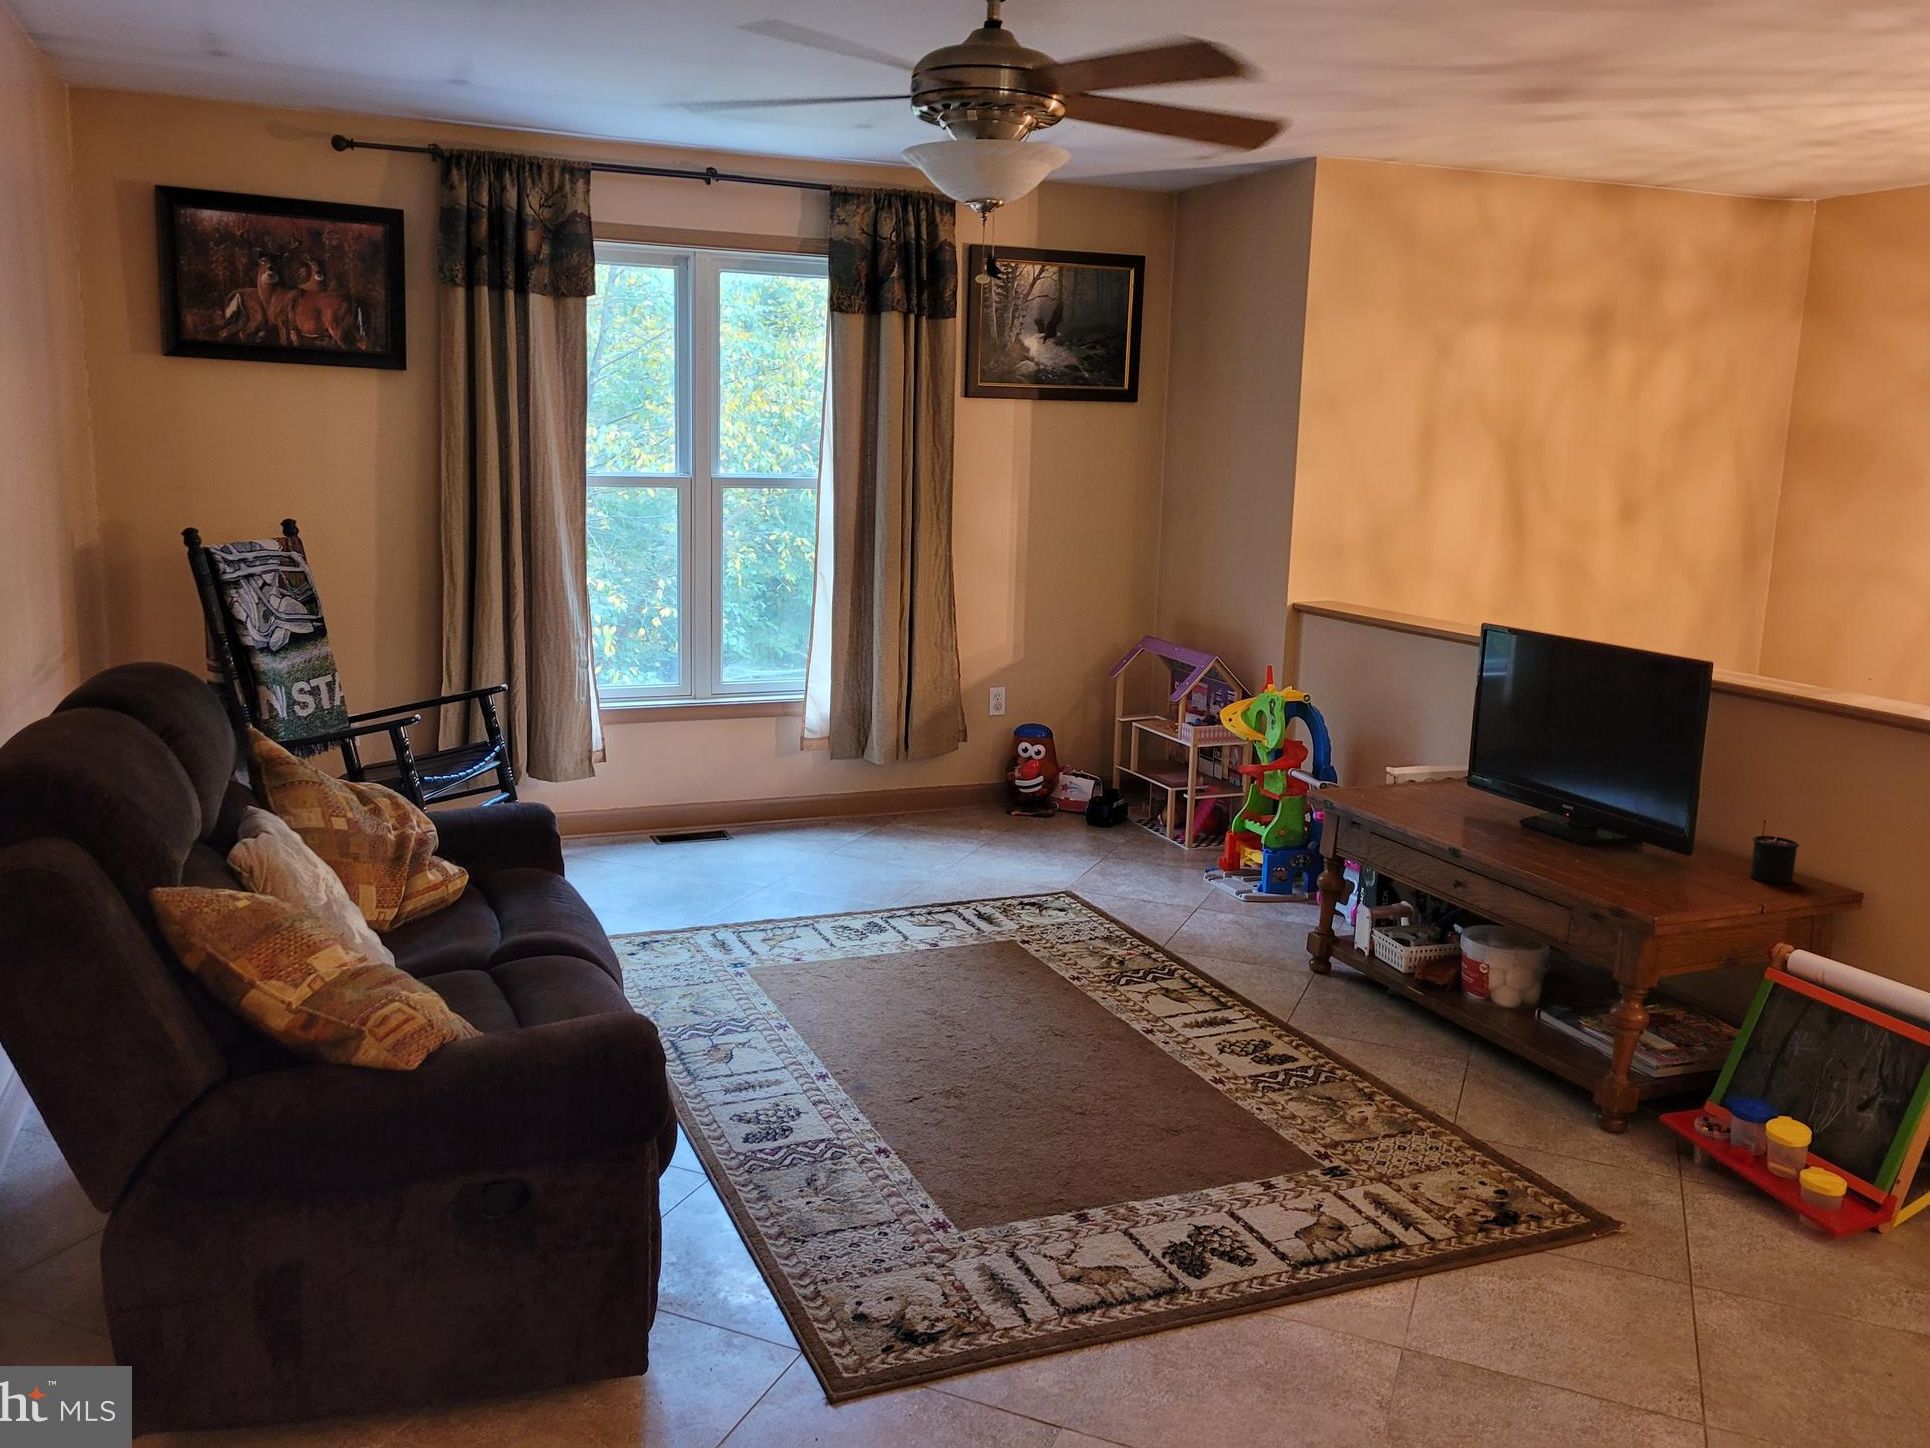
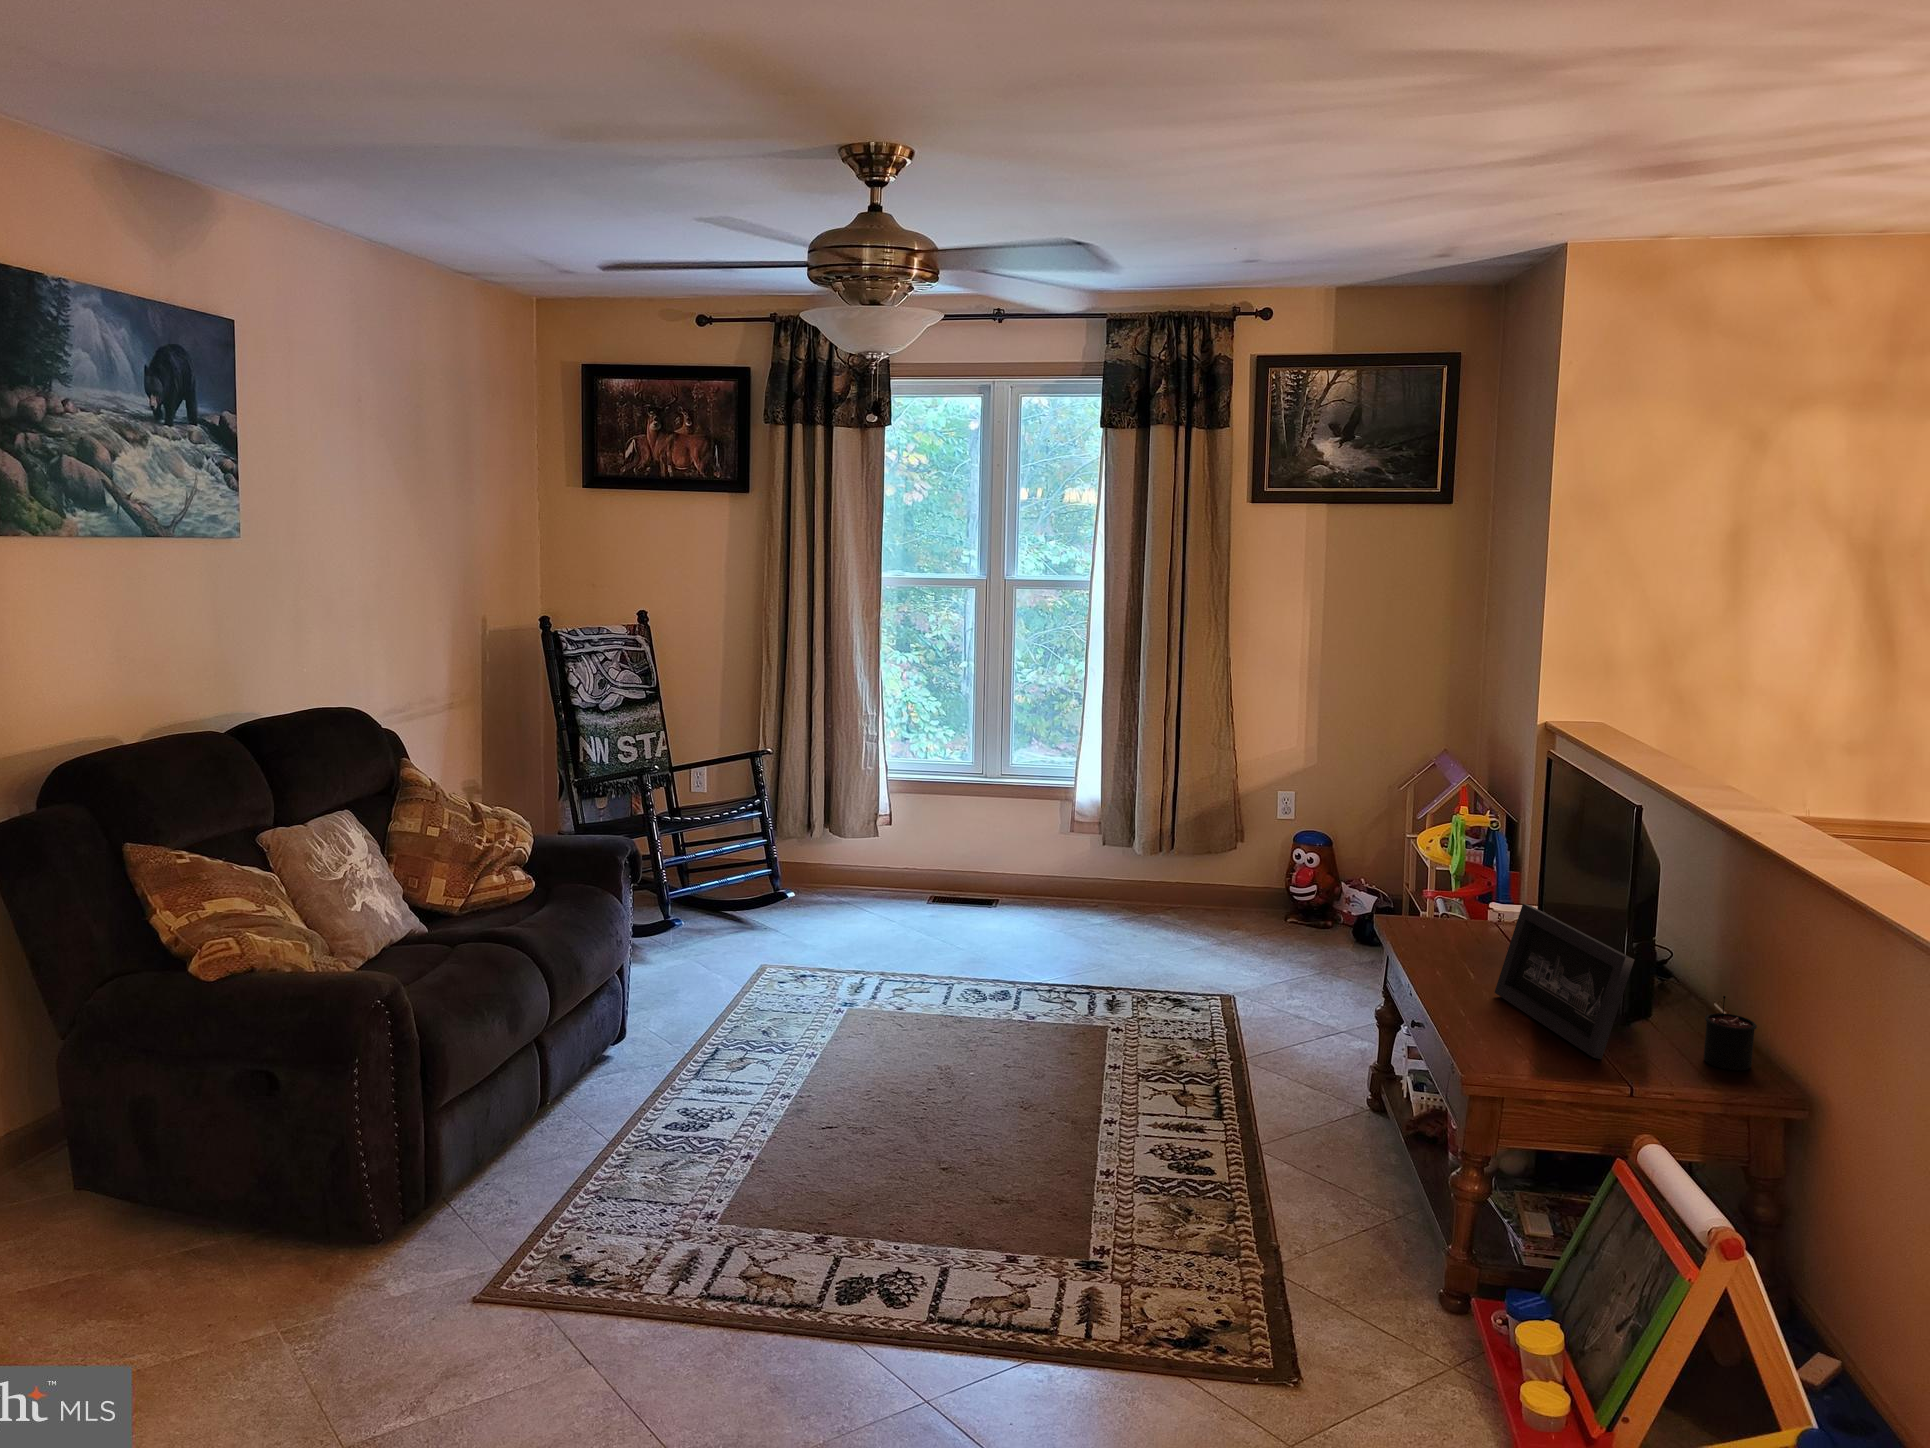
picture frame: none [1530,761,1720,891] -> present [1495,904,1634,1059]

